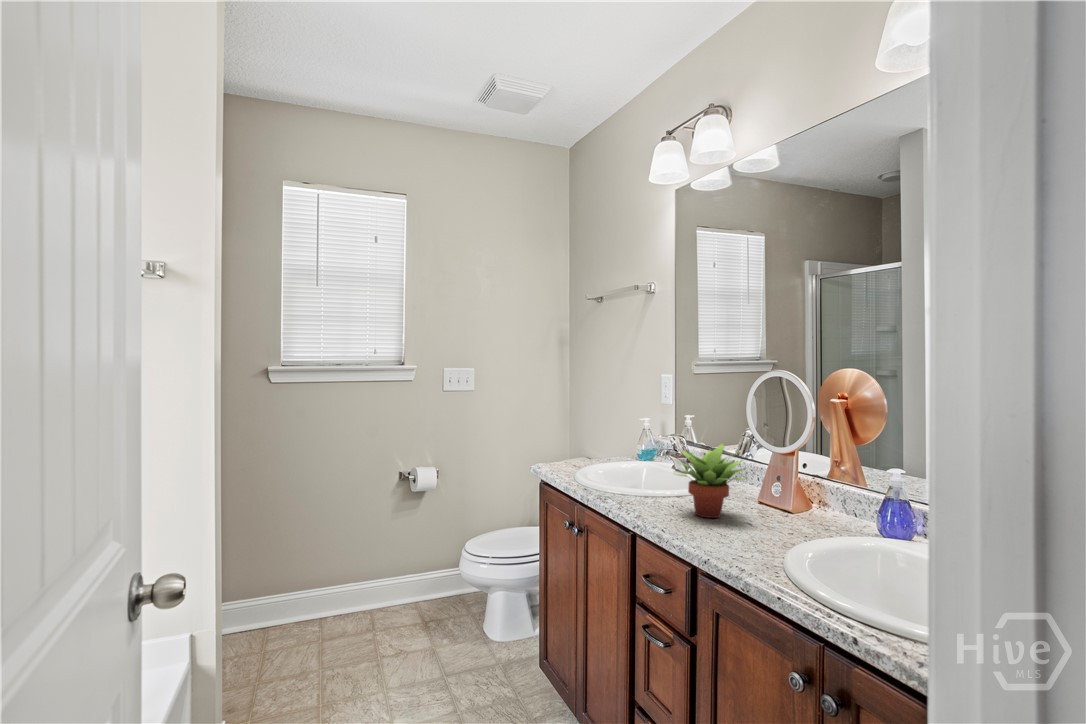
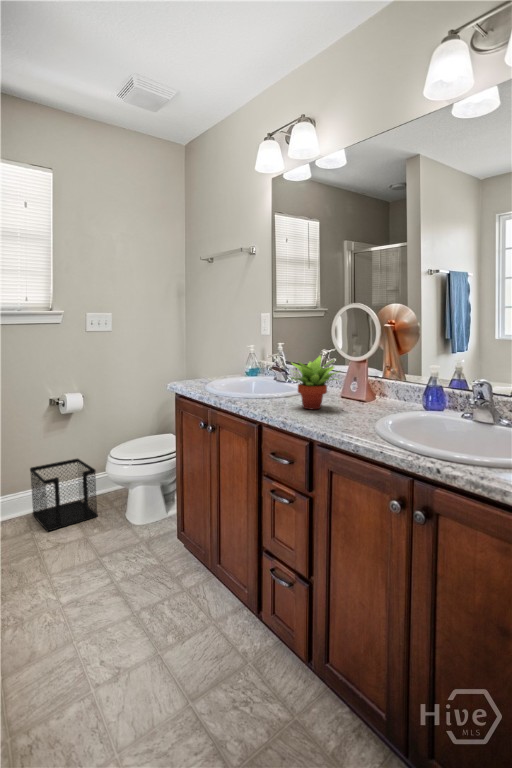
wastebasket: none [376,545,450,635] -> present [30,459,98,531]

